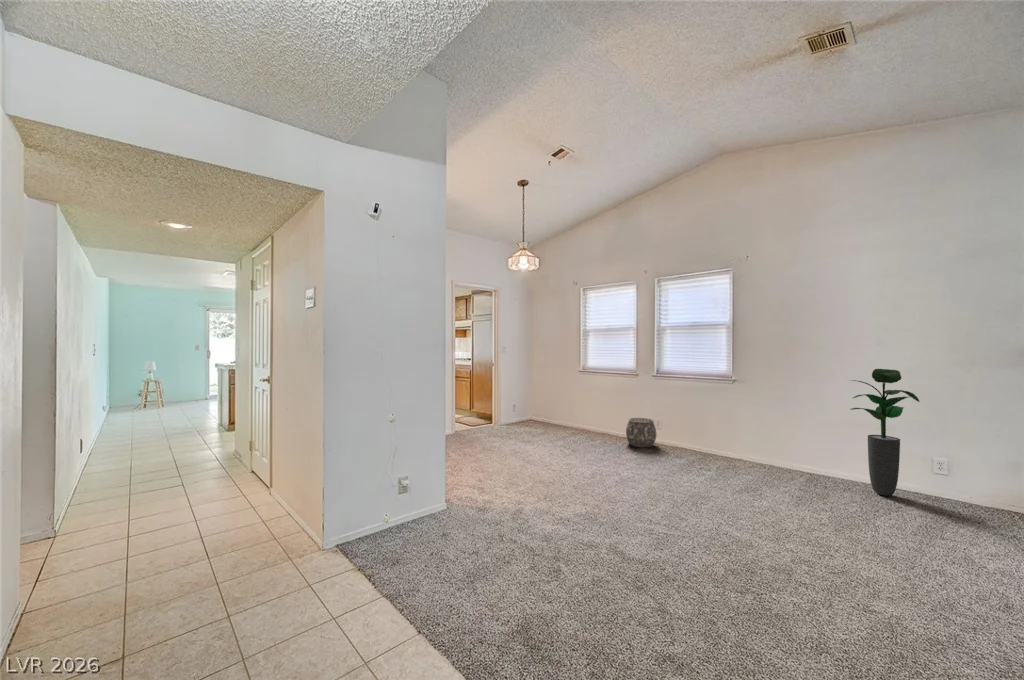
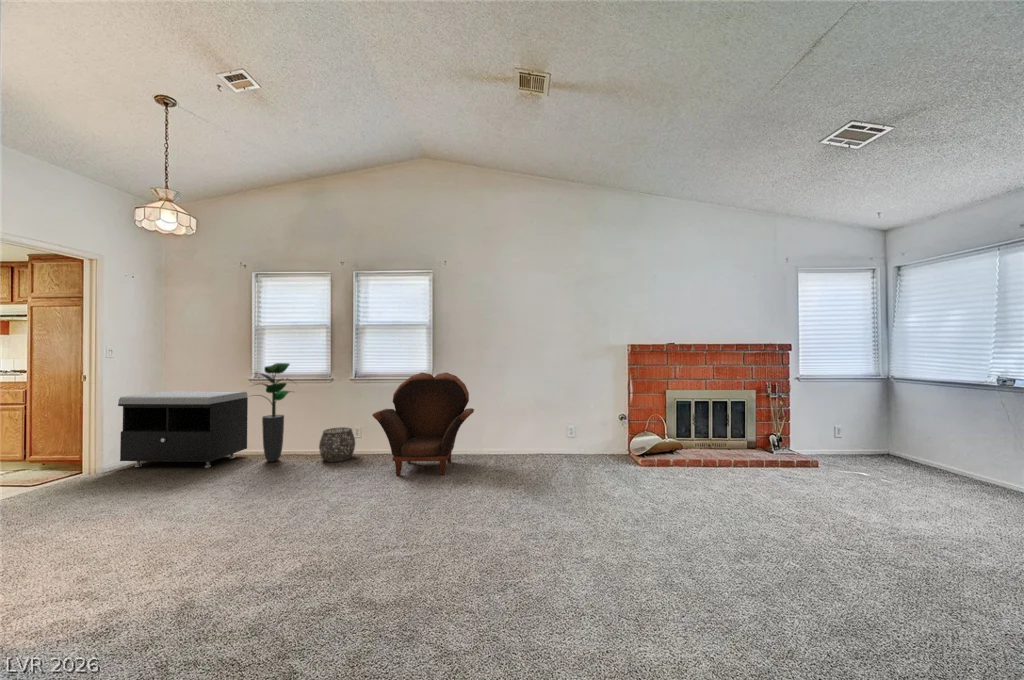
potted plant: present [851,369,919,496] -> present [256,363,291,462]
armchair: none [664,374,778,481] -> present [372,372,474,476]
storage bench: none [508,376,578,433] -> present [118,391,248,468]

